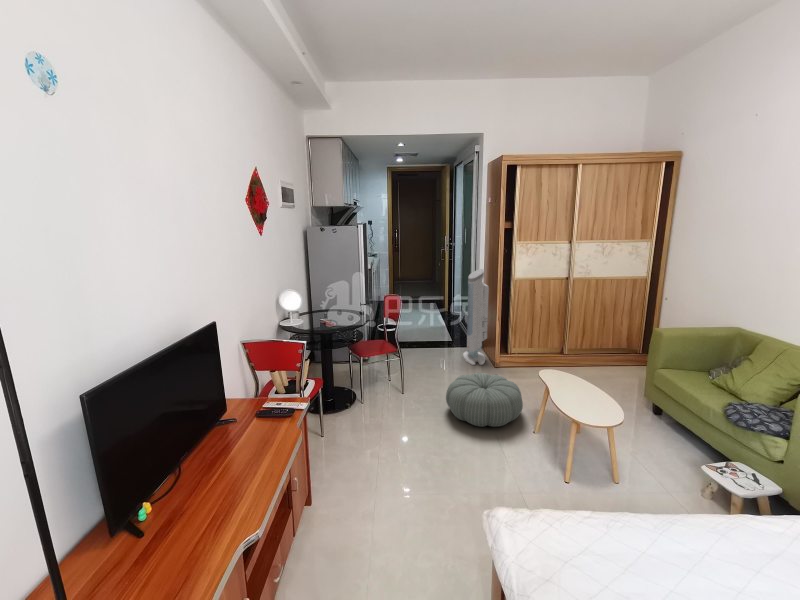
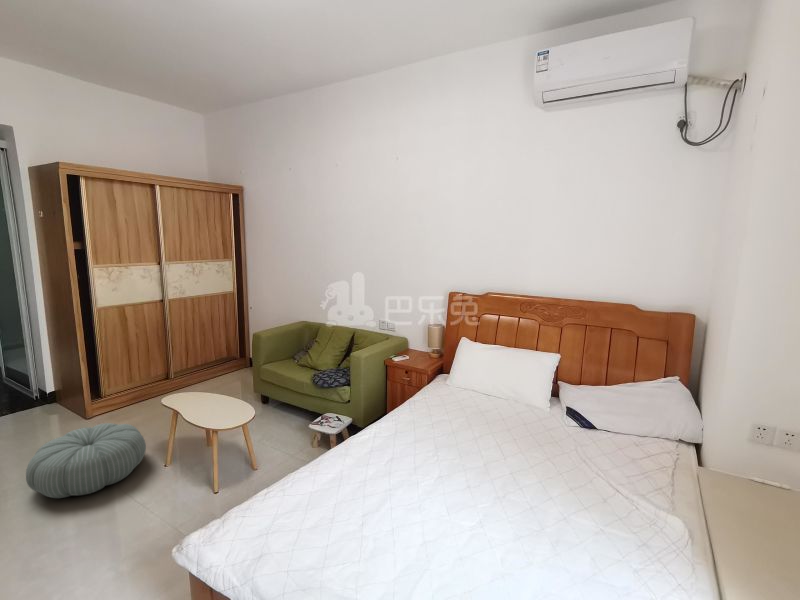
air purifier: present [463,269,489,365] -> none [20,301,69,428]

